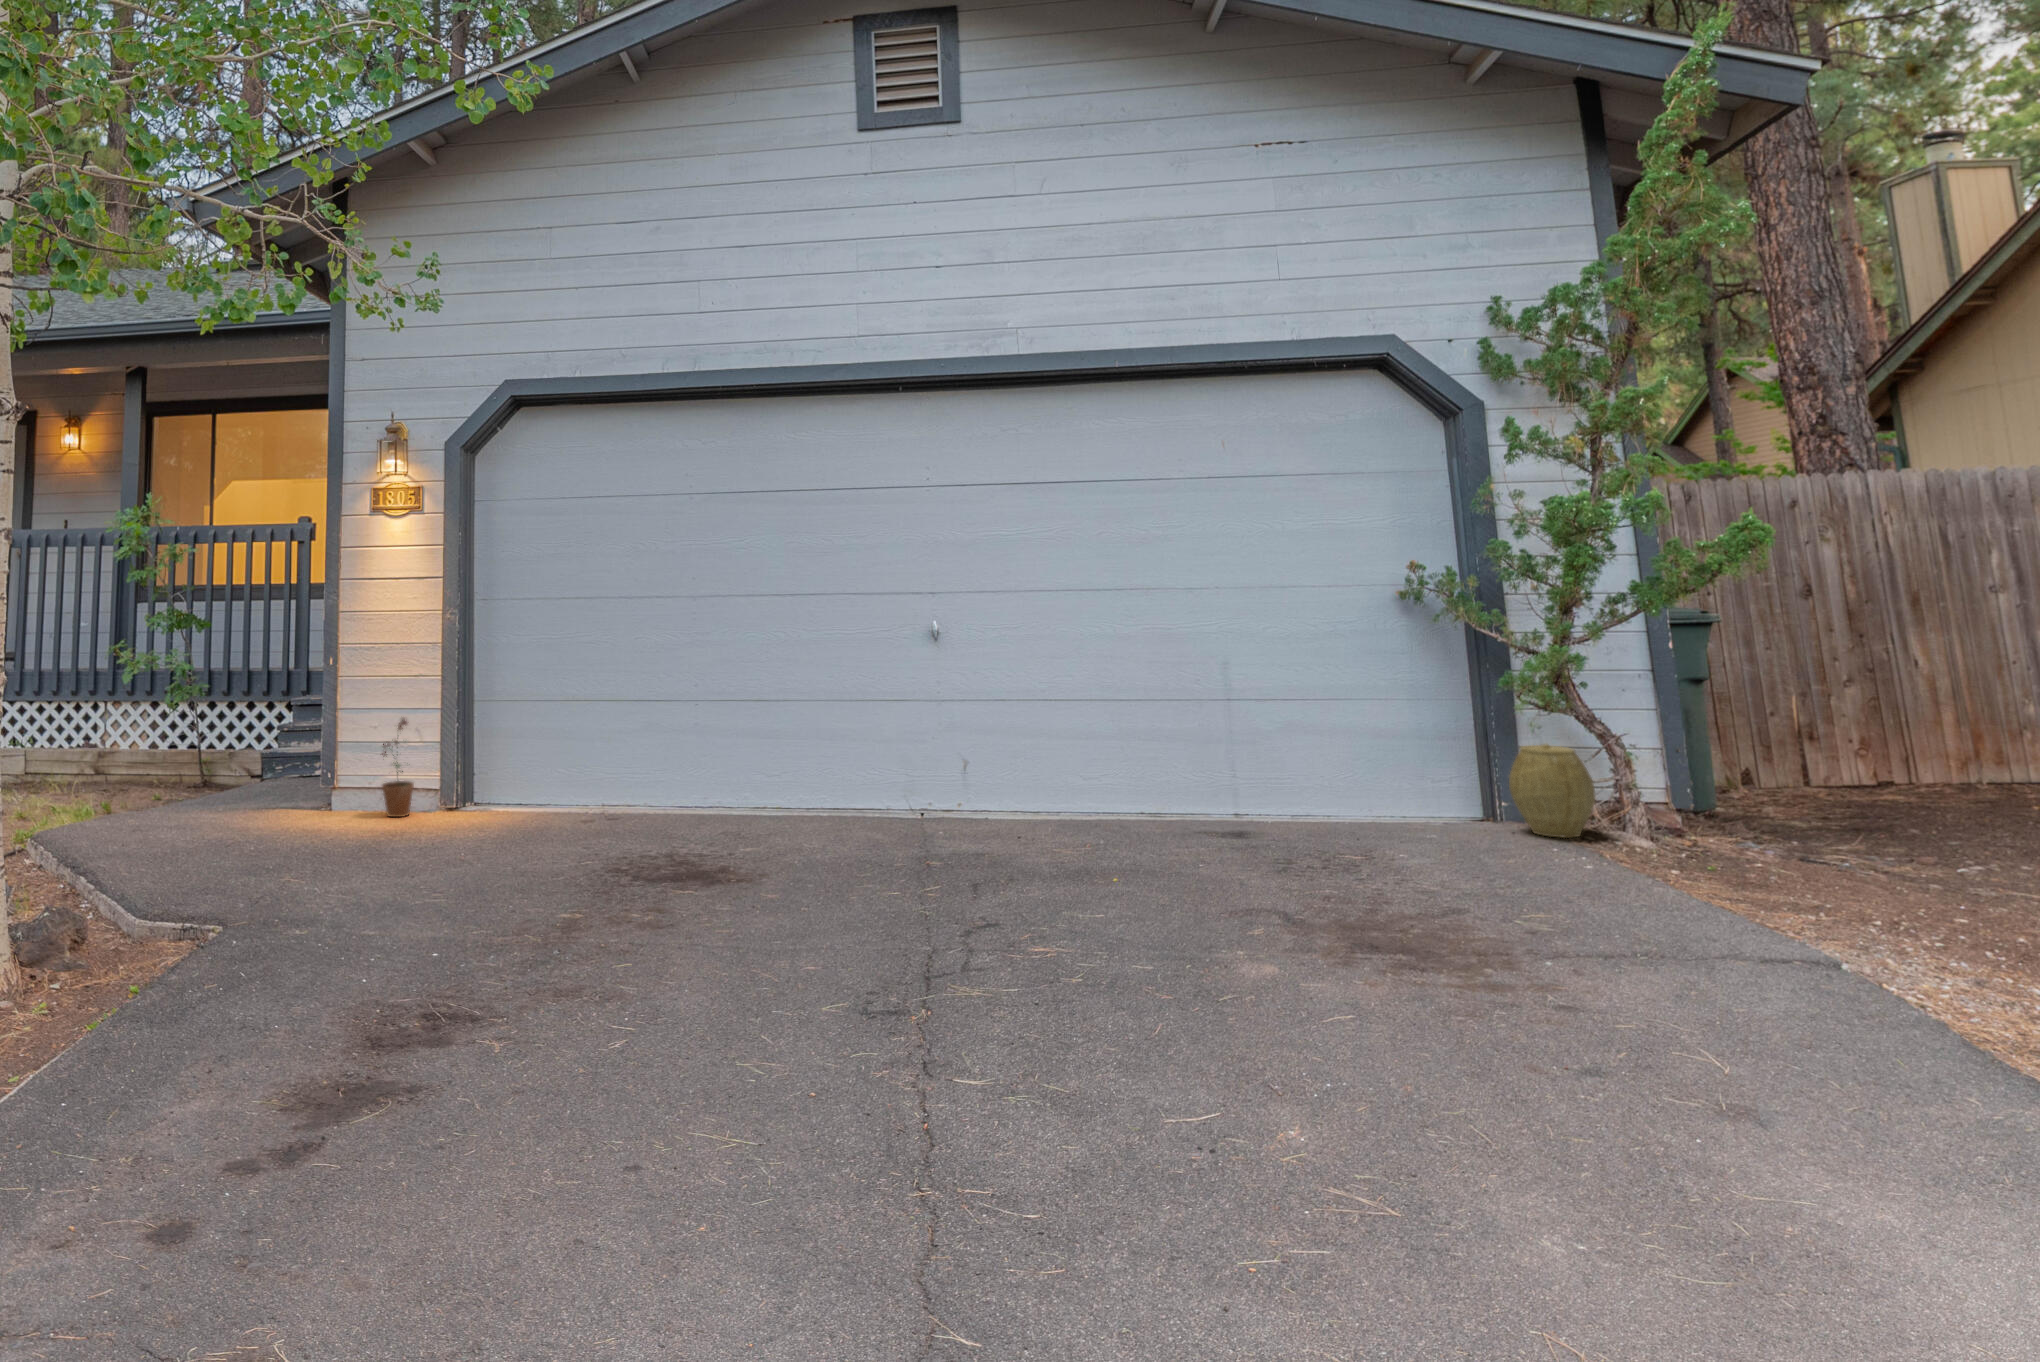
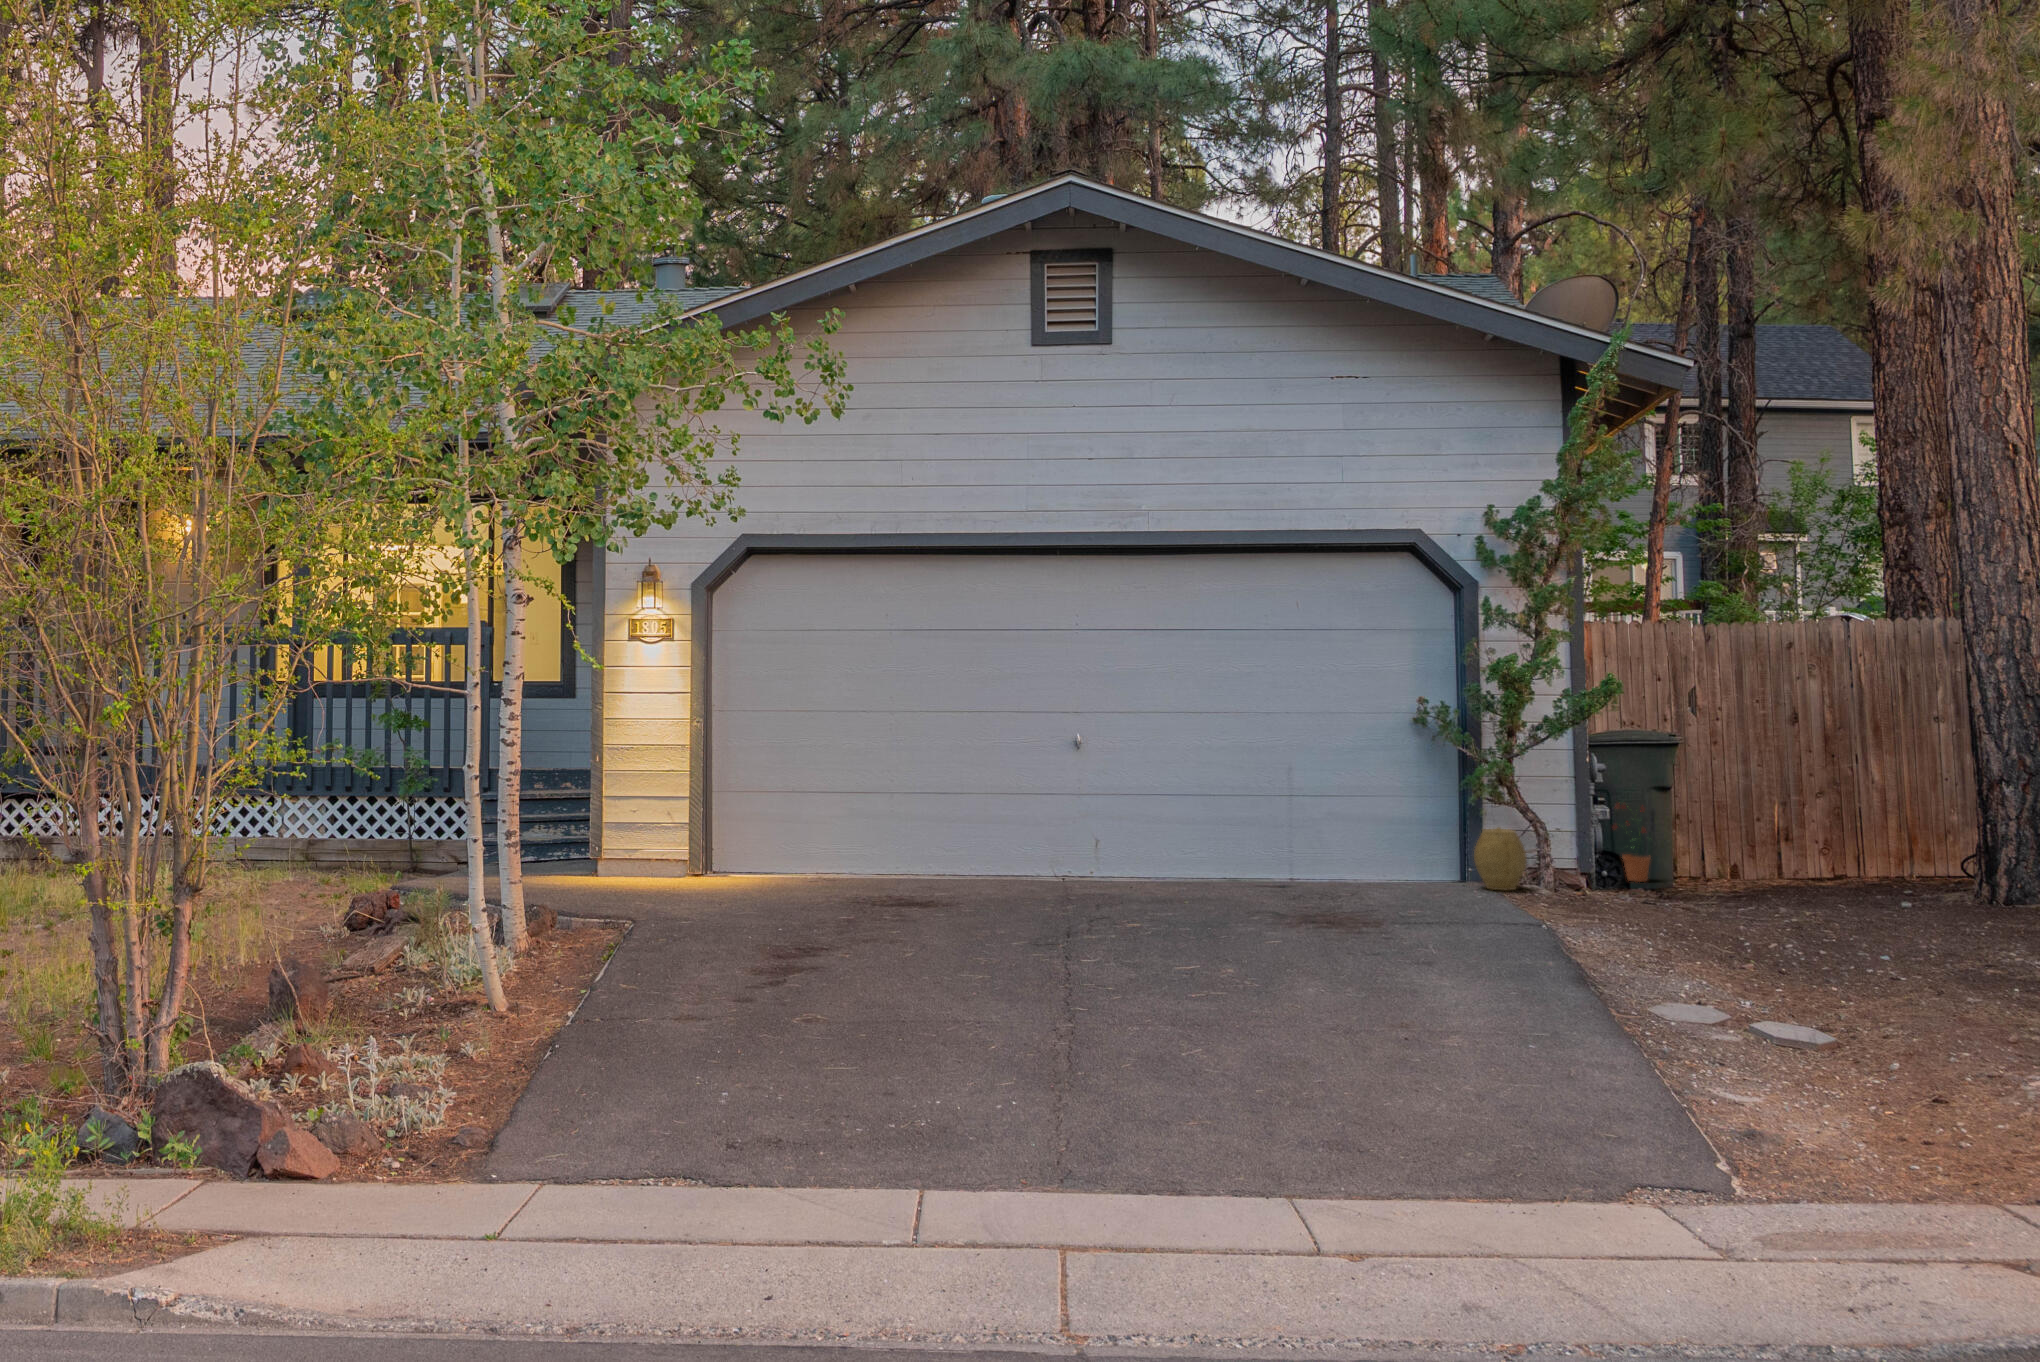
potted plant: present [382,718,414,817] -> present [1613,803,1650,882]

